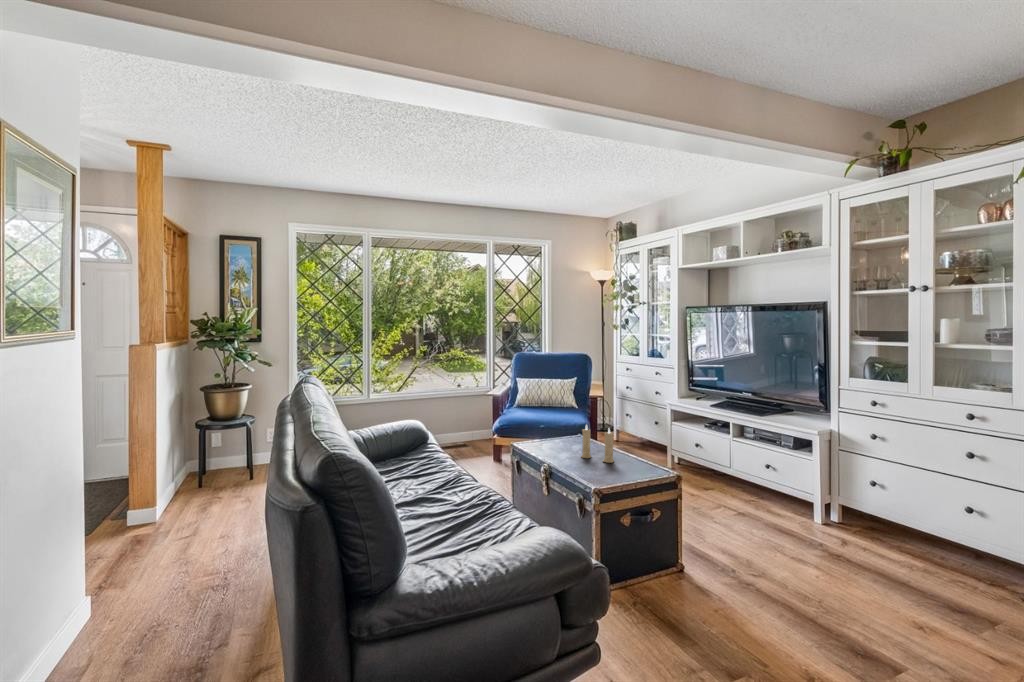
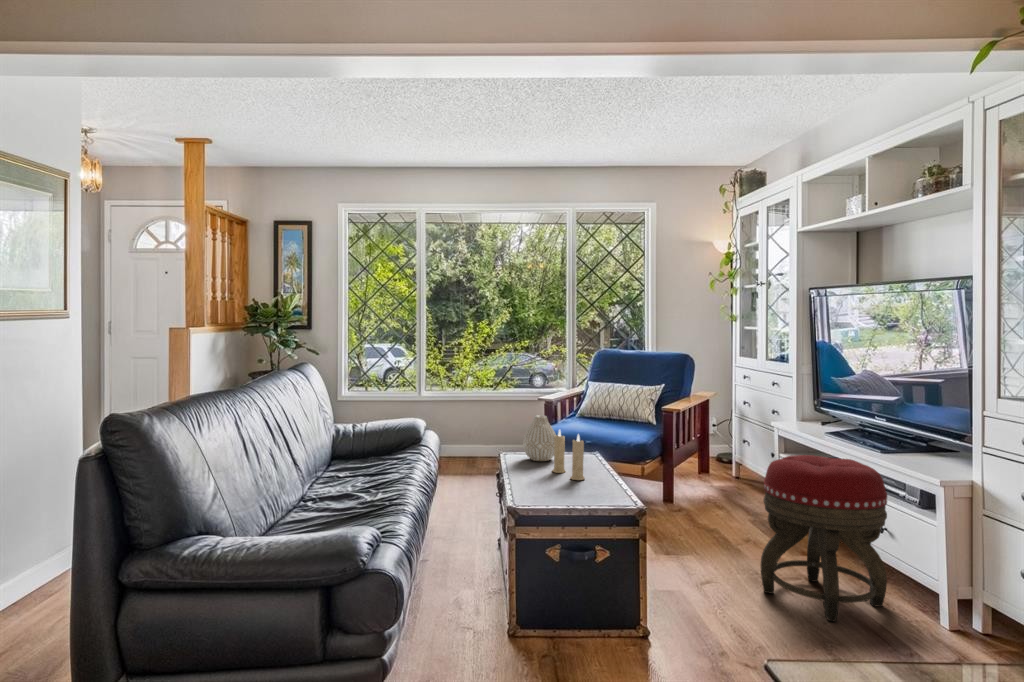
vase: none [544,414,571,450] -> present [523,415,556,461]
footstool: none [714,428,795,538] -> present [760,455,887,622]

